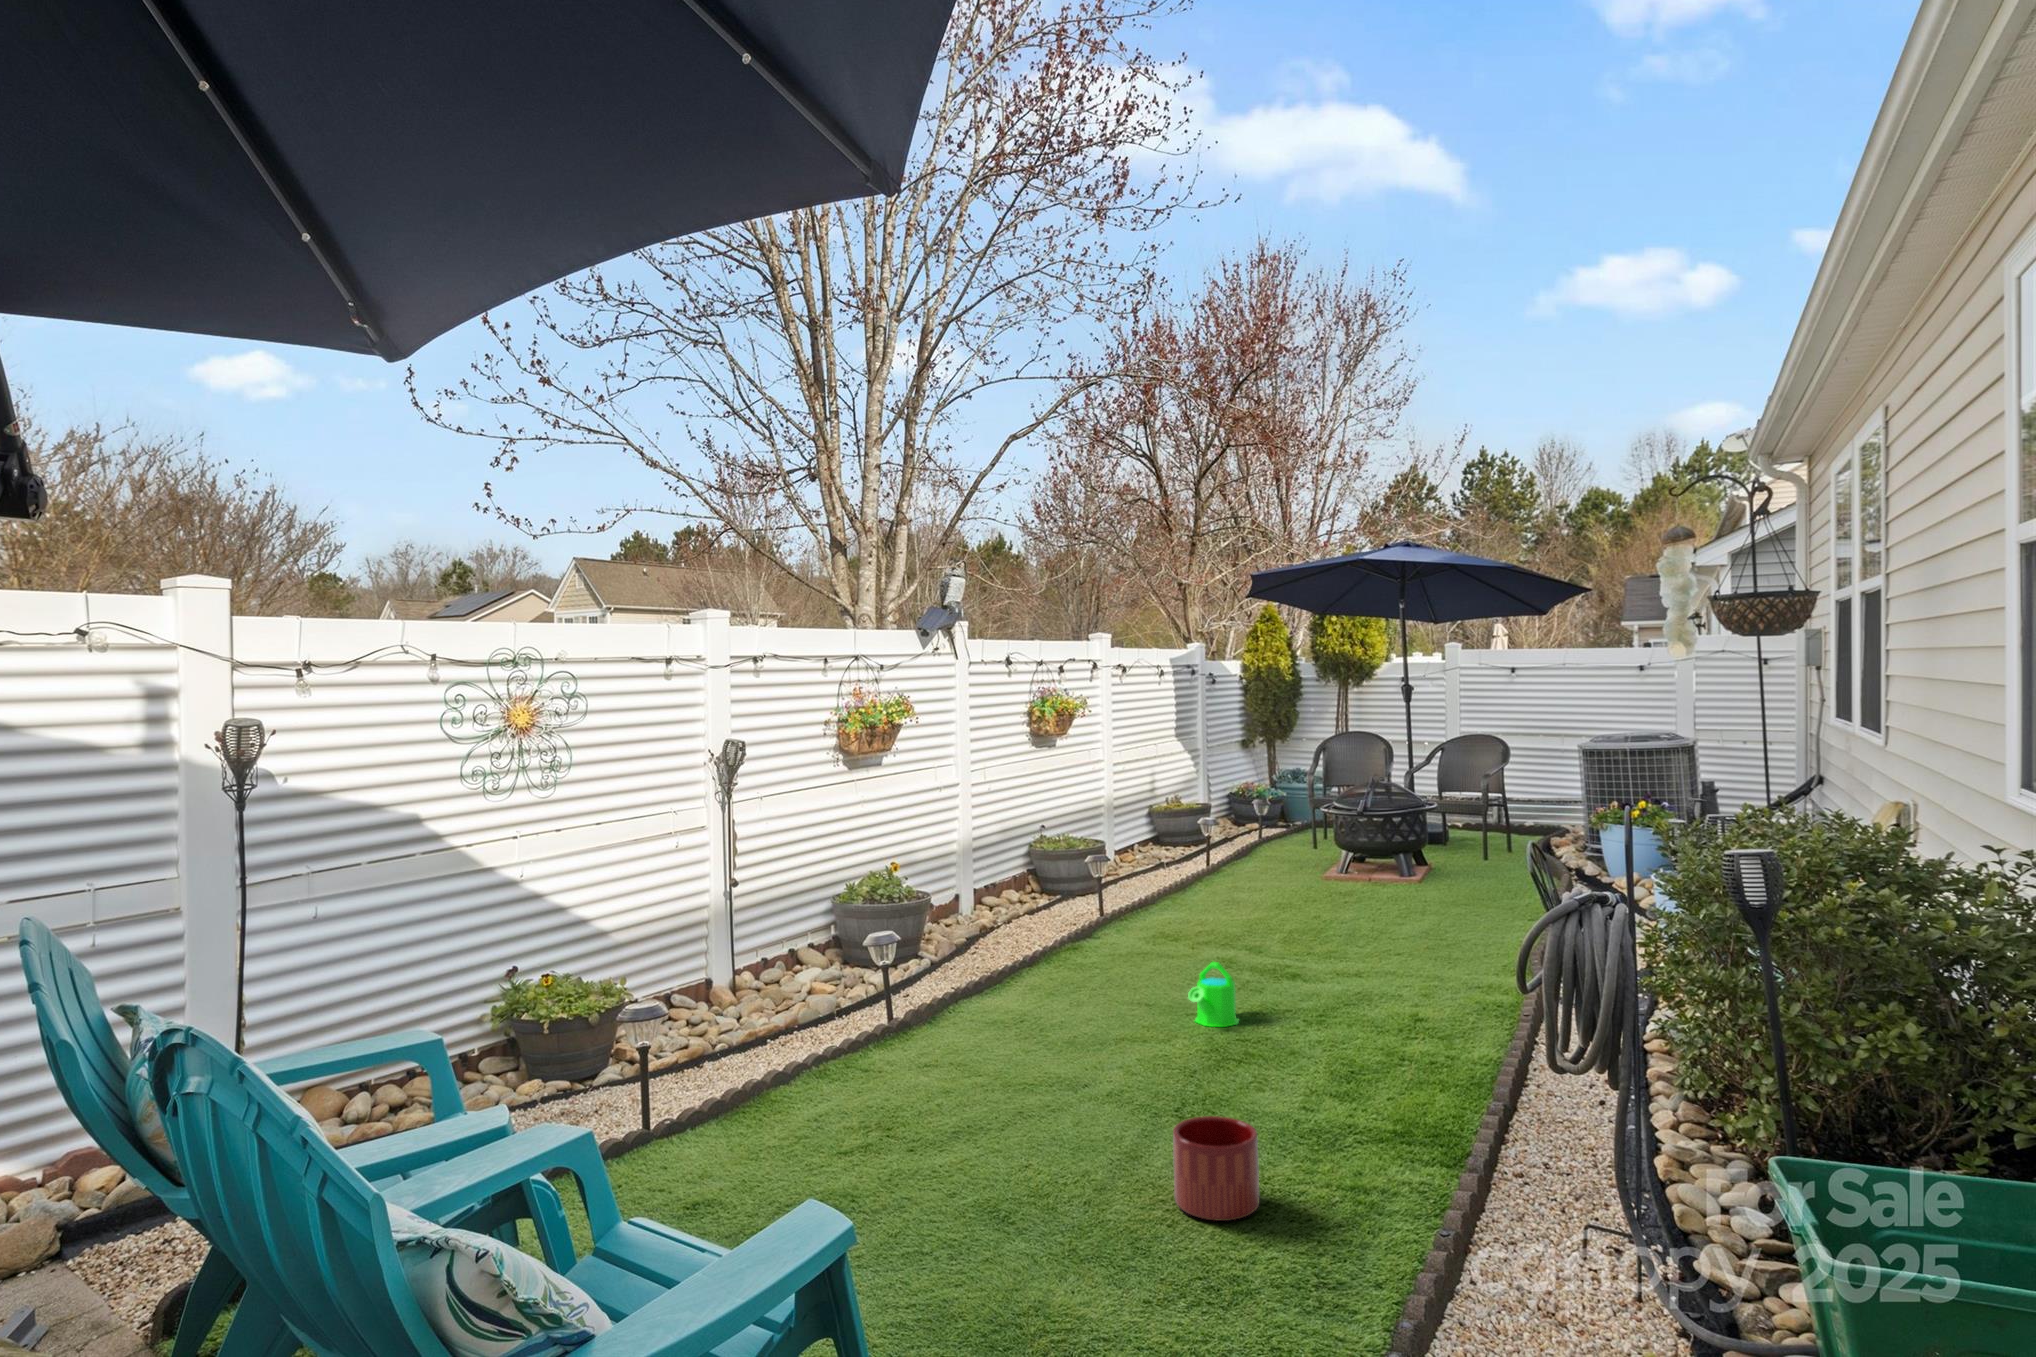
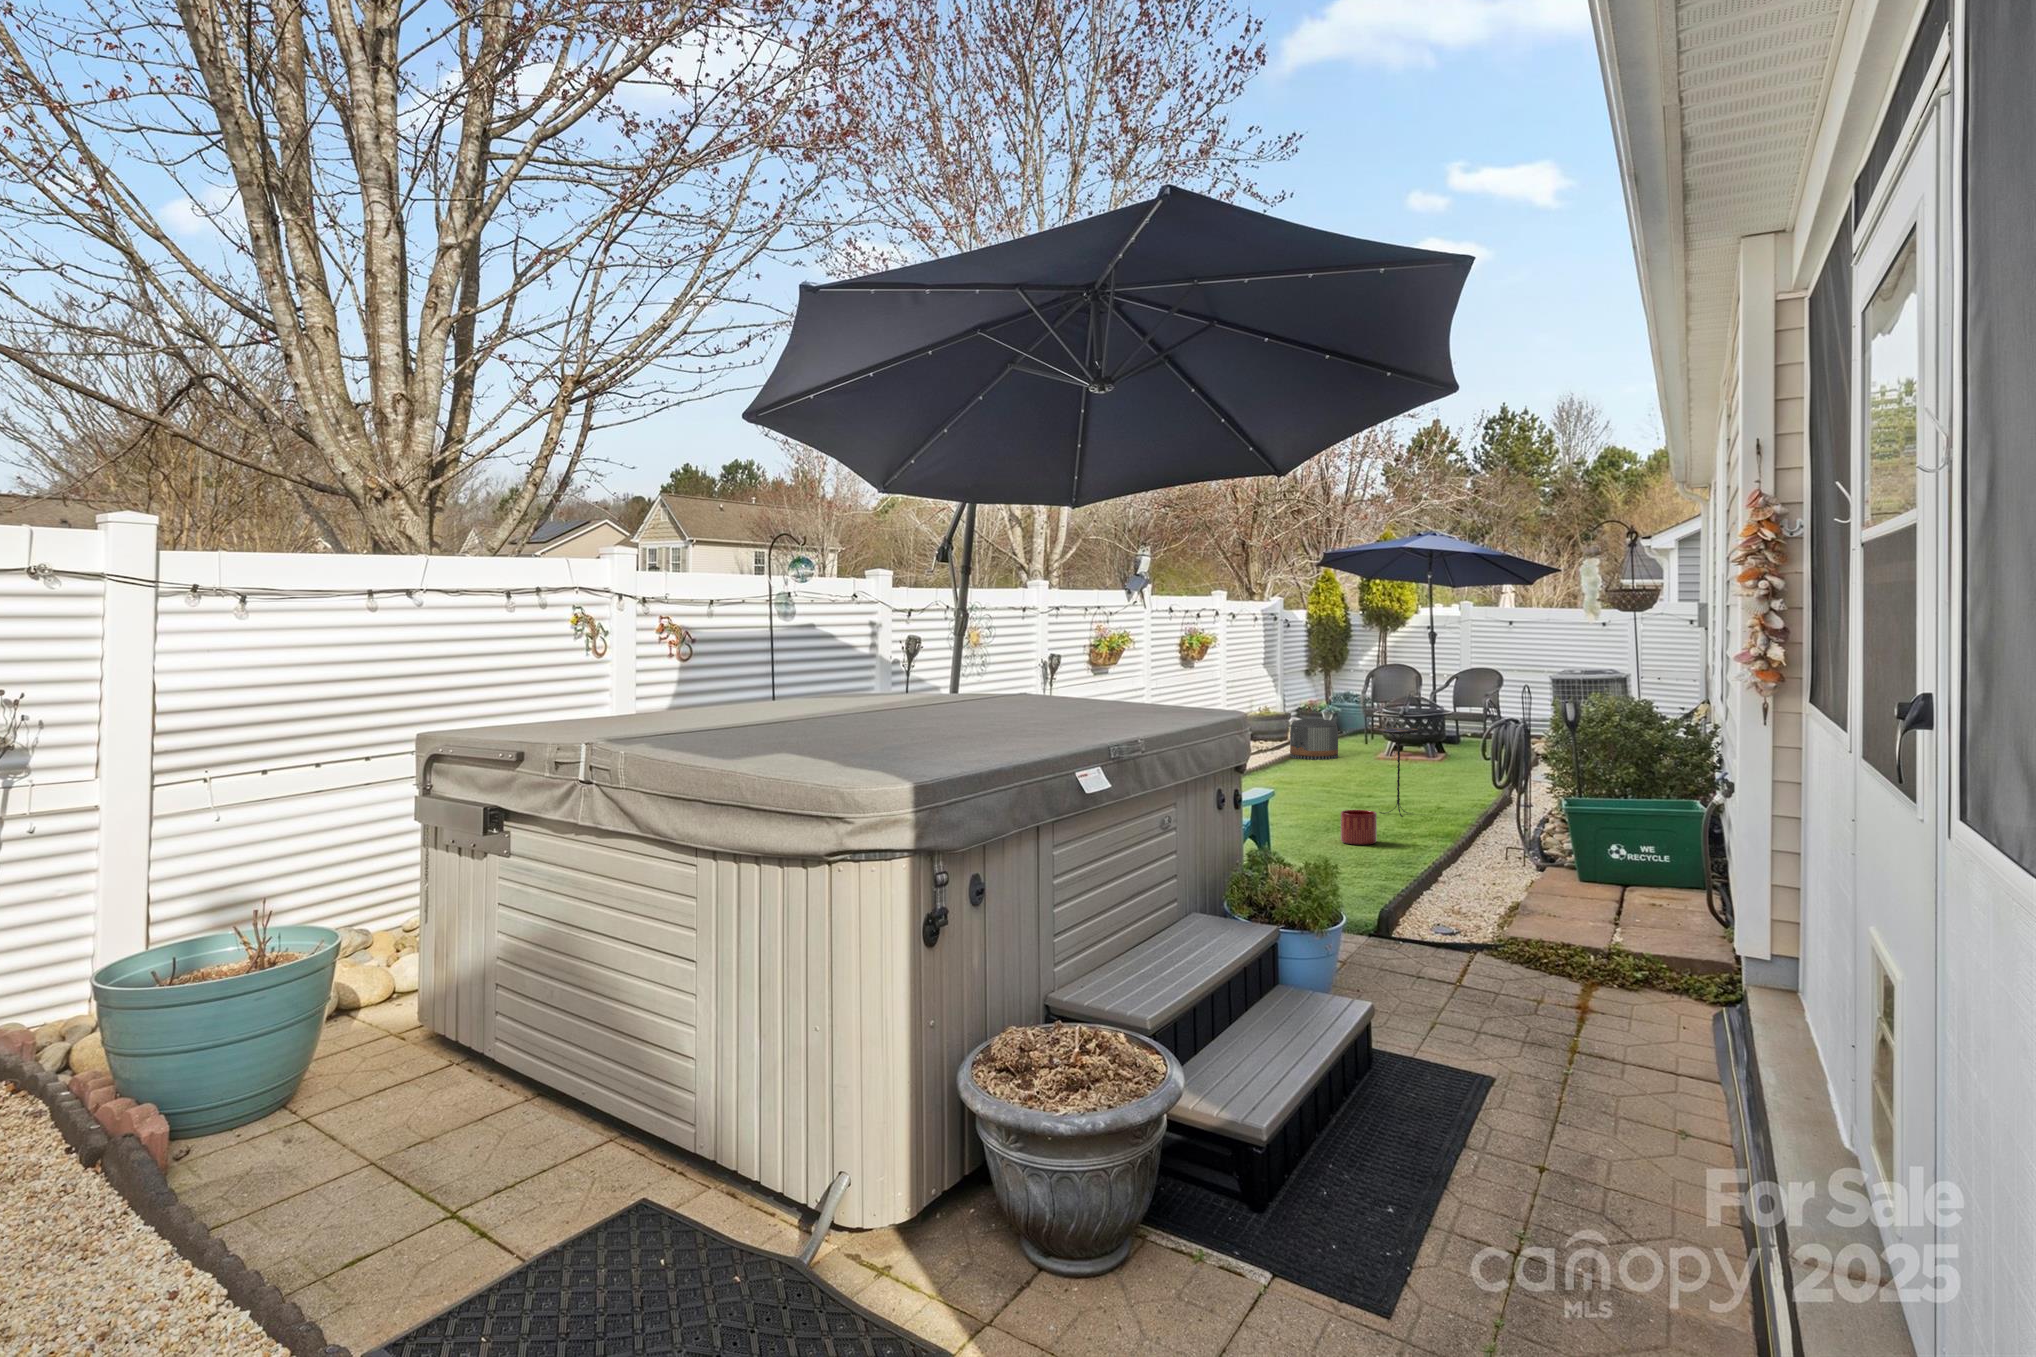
pouf: none [1202,815,1271,876] -> present [1290,719,1338,760]
side table: none [1290,879,1370,1064] -> present [1379,728,1419,816]
watering can: present [1188,962,1239,1027] -> none [1321,775,1346,808]

